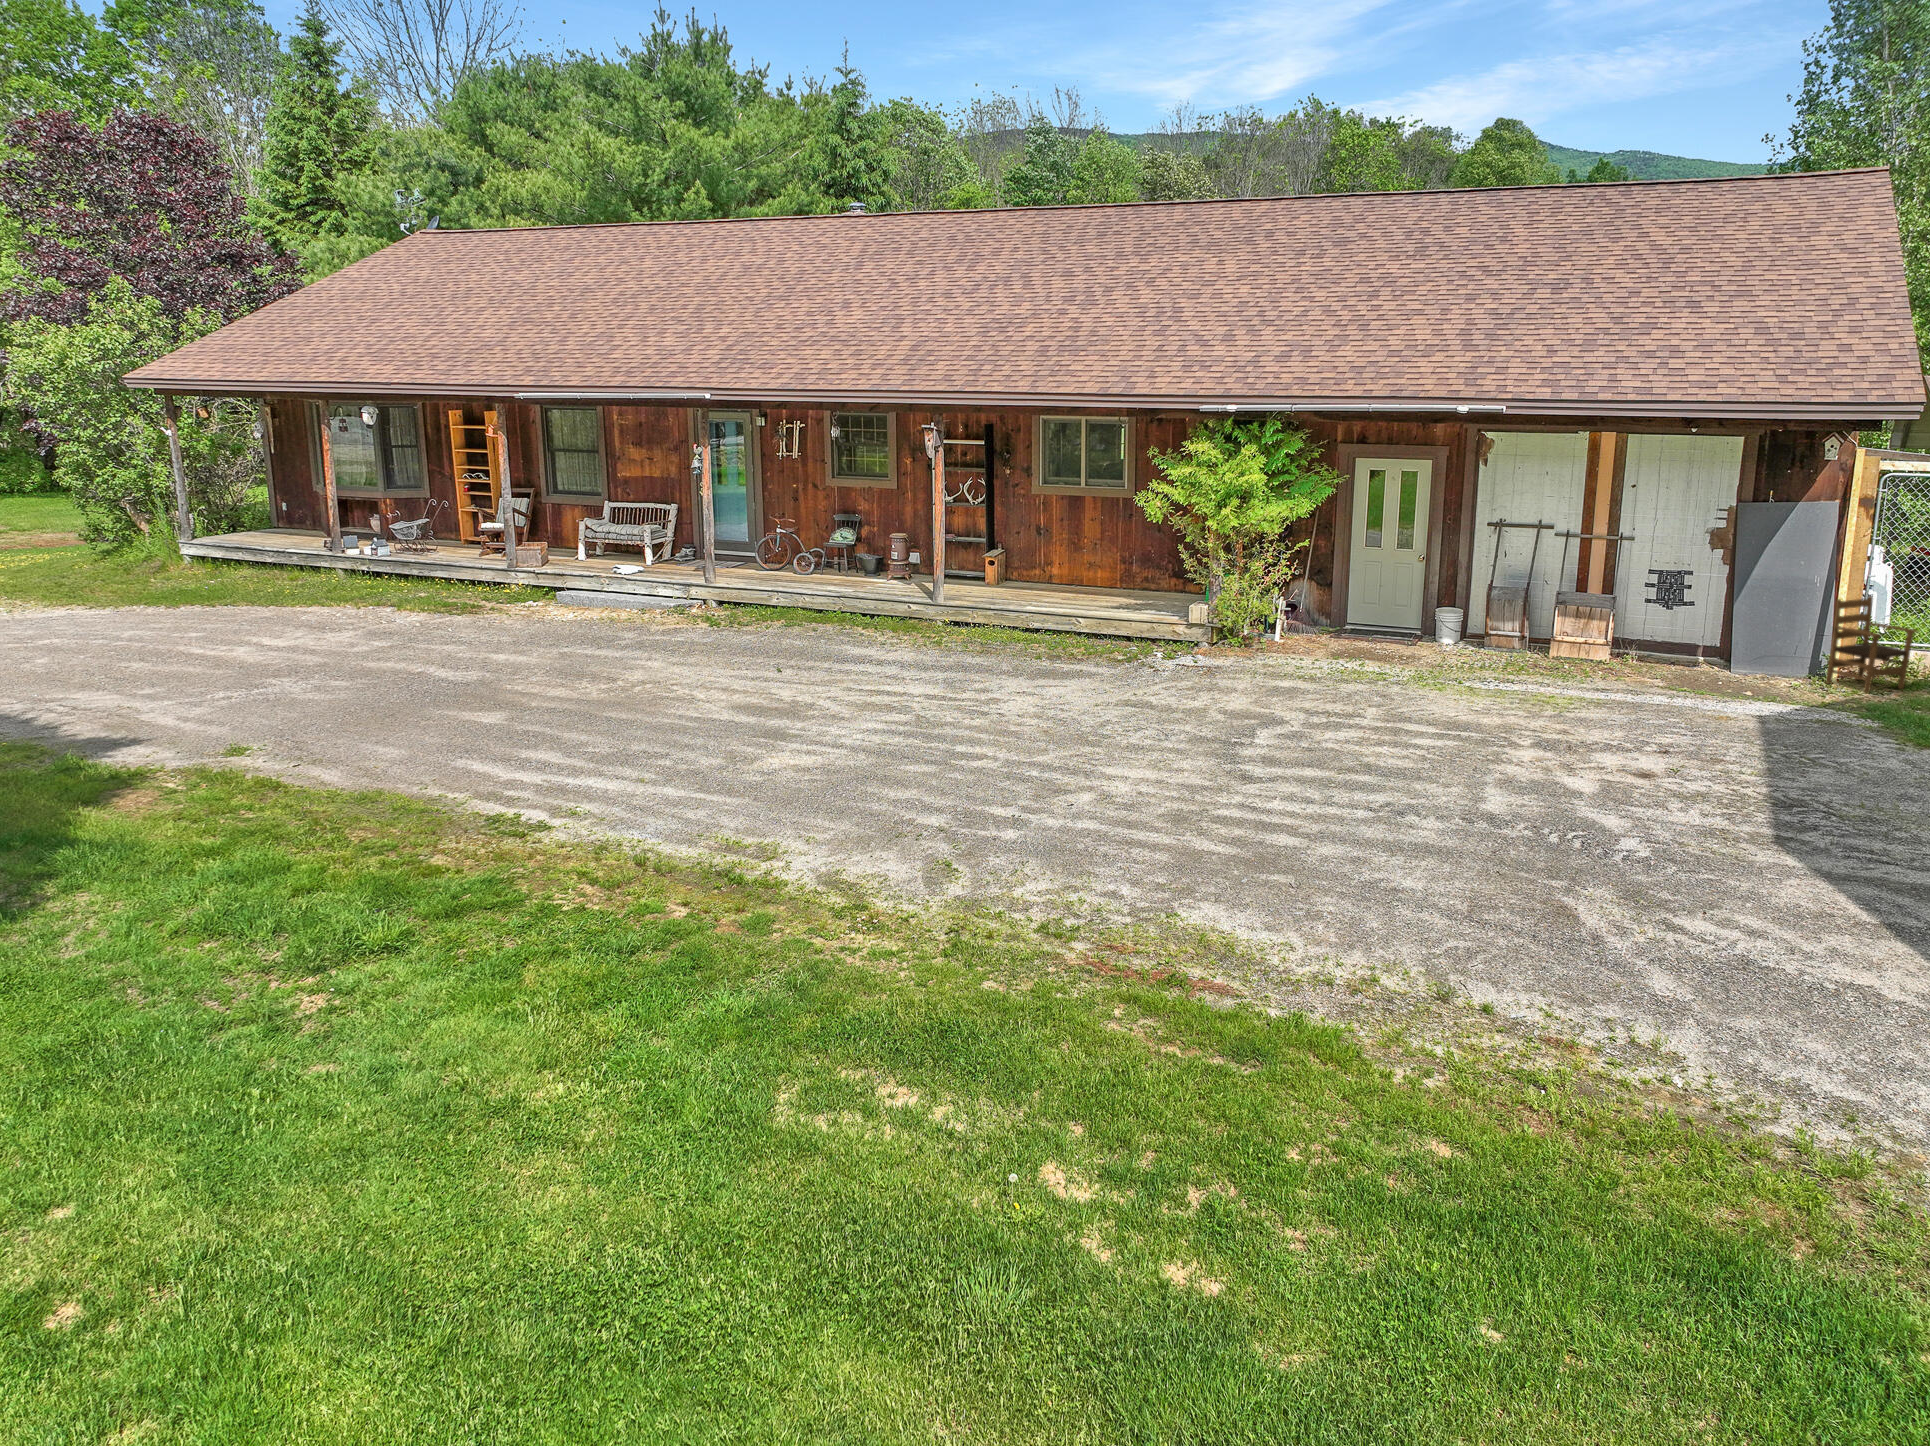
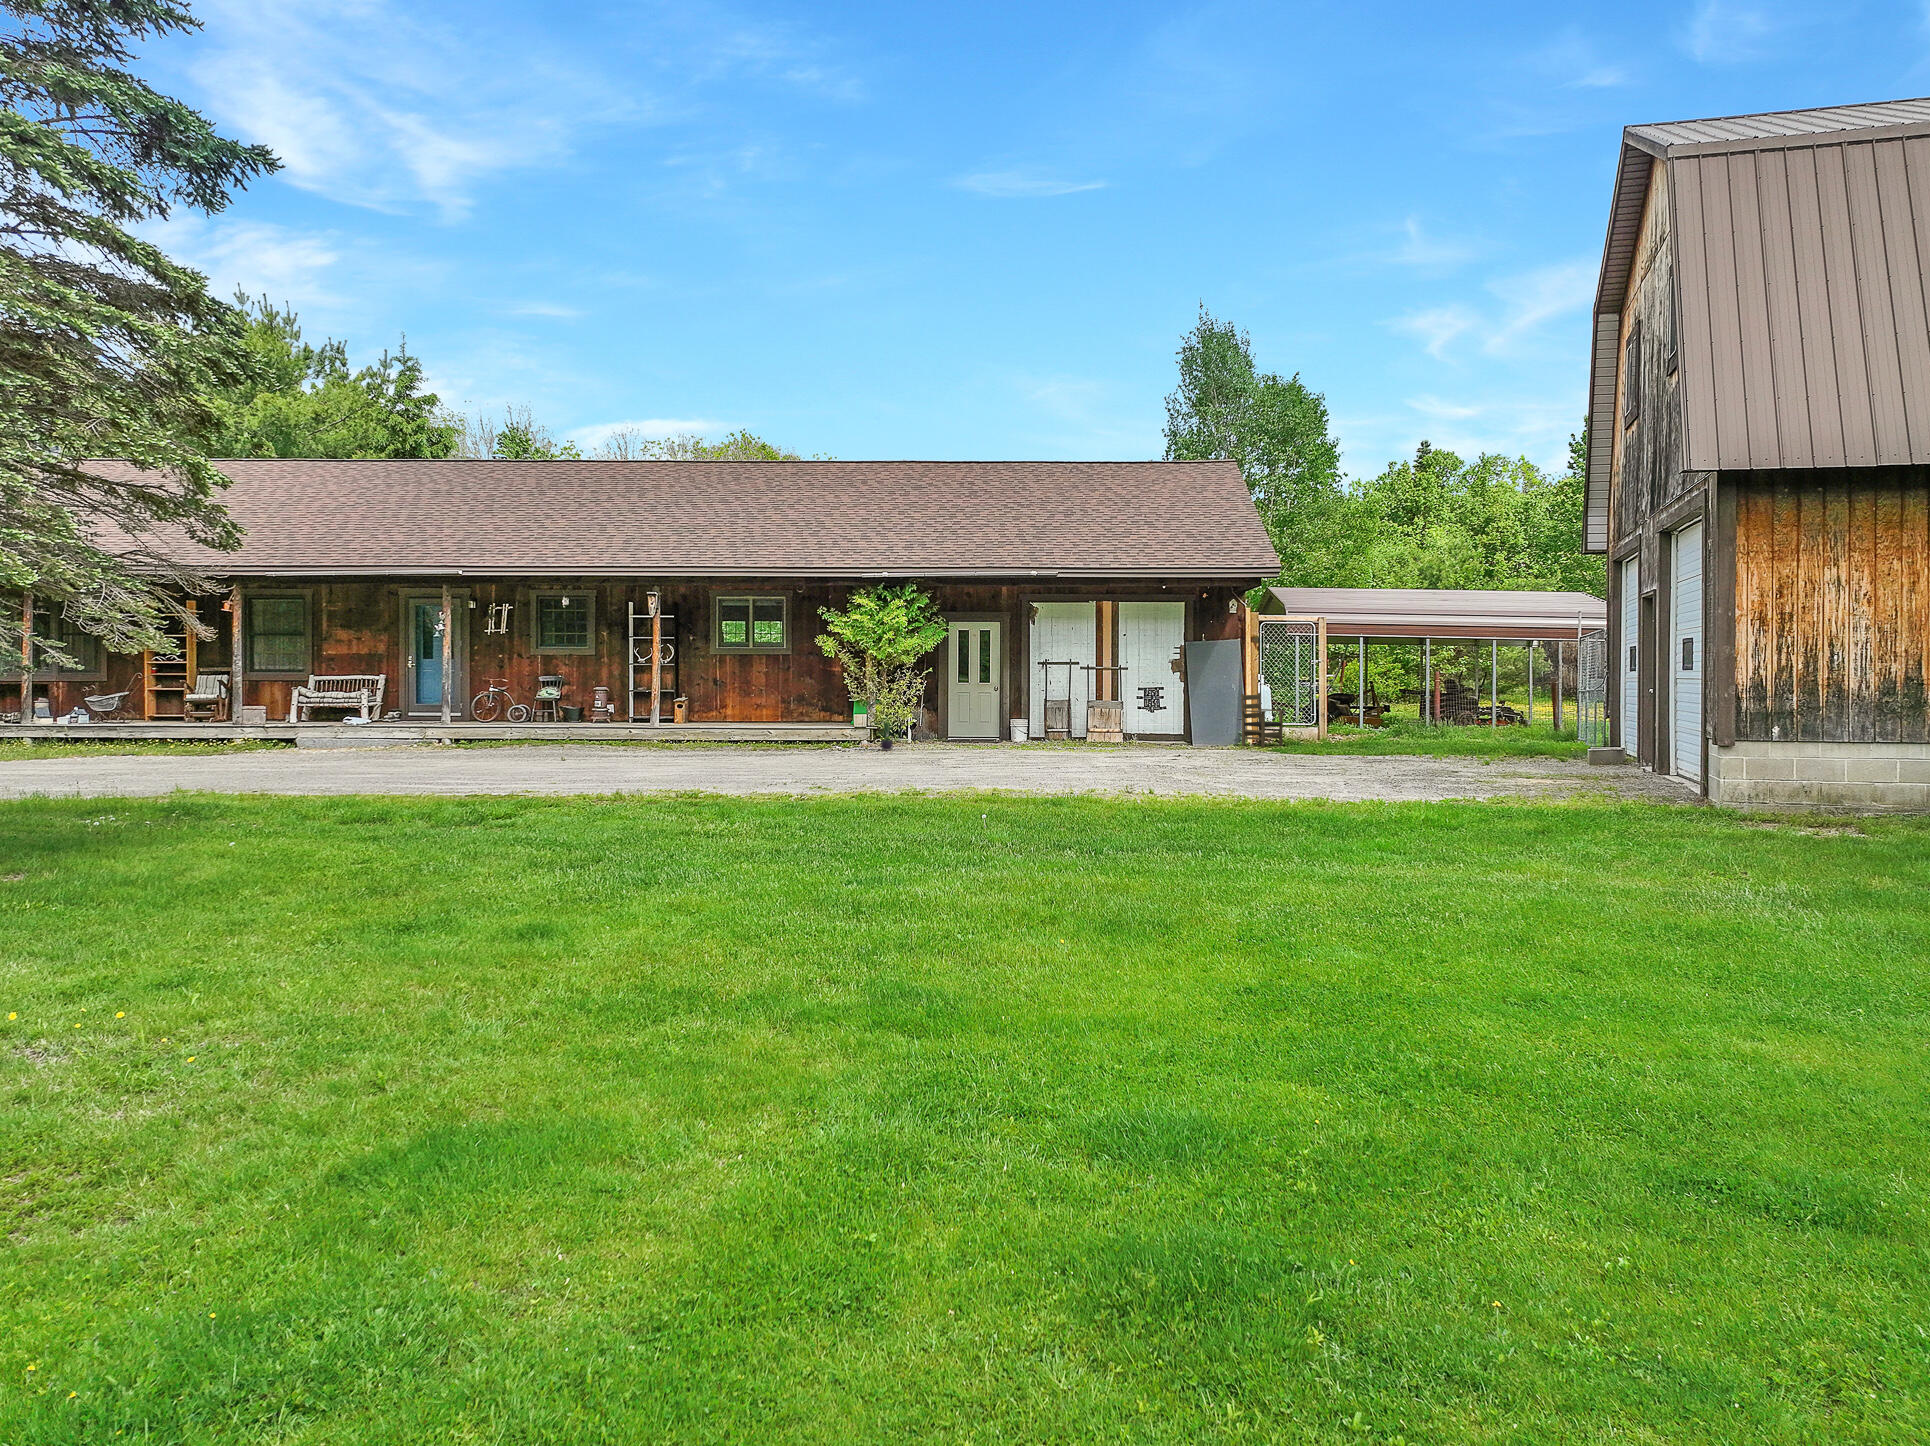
decorative plant: none [1209,606,1264,657] -> present [881,718,893,750]

